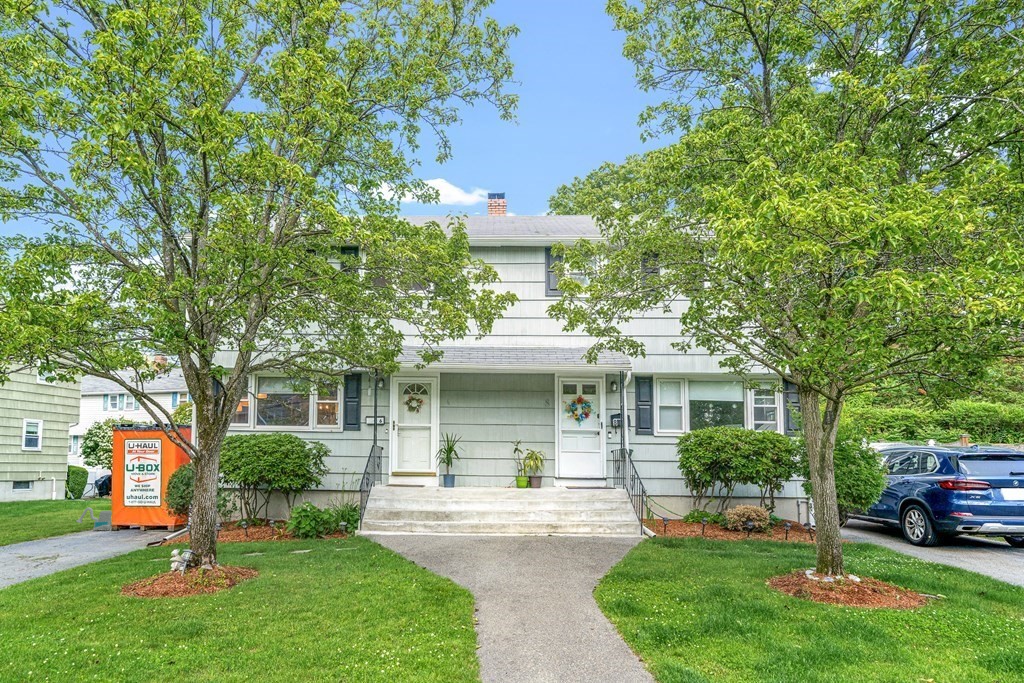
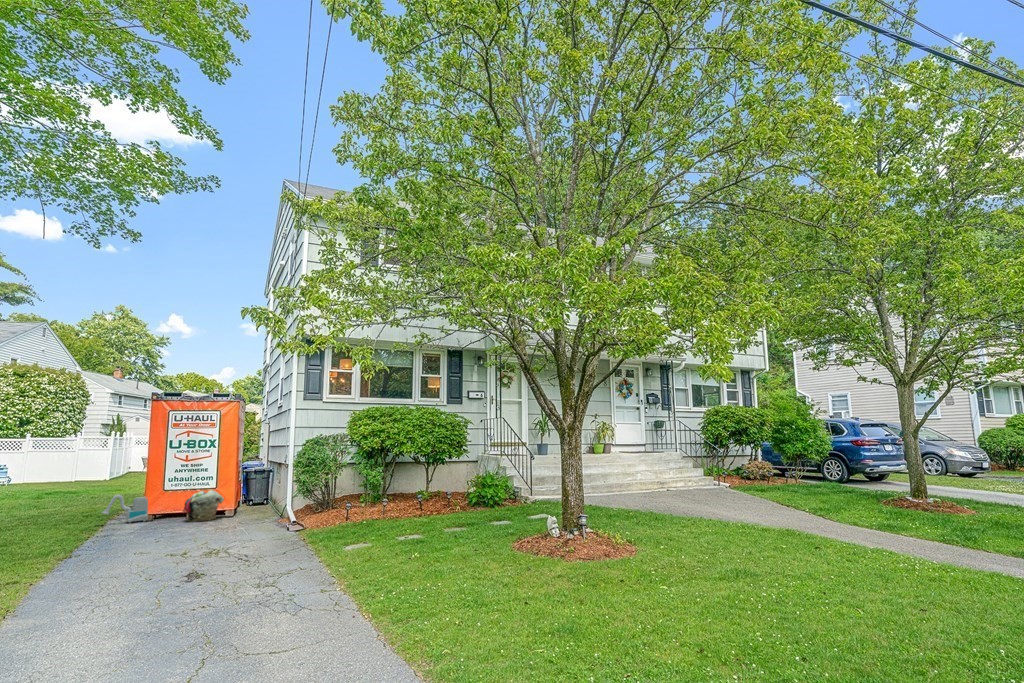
laundry basket: none [120,508,160,534] -> present [183,490,224,522]

